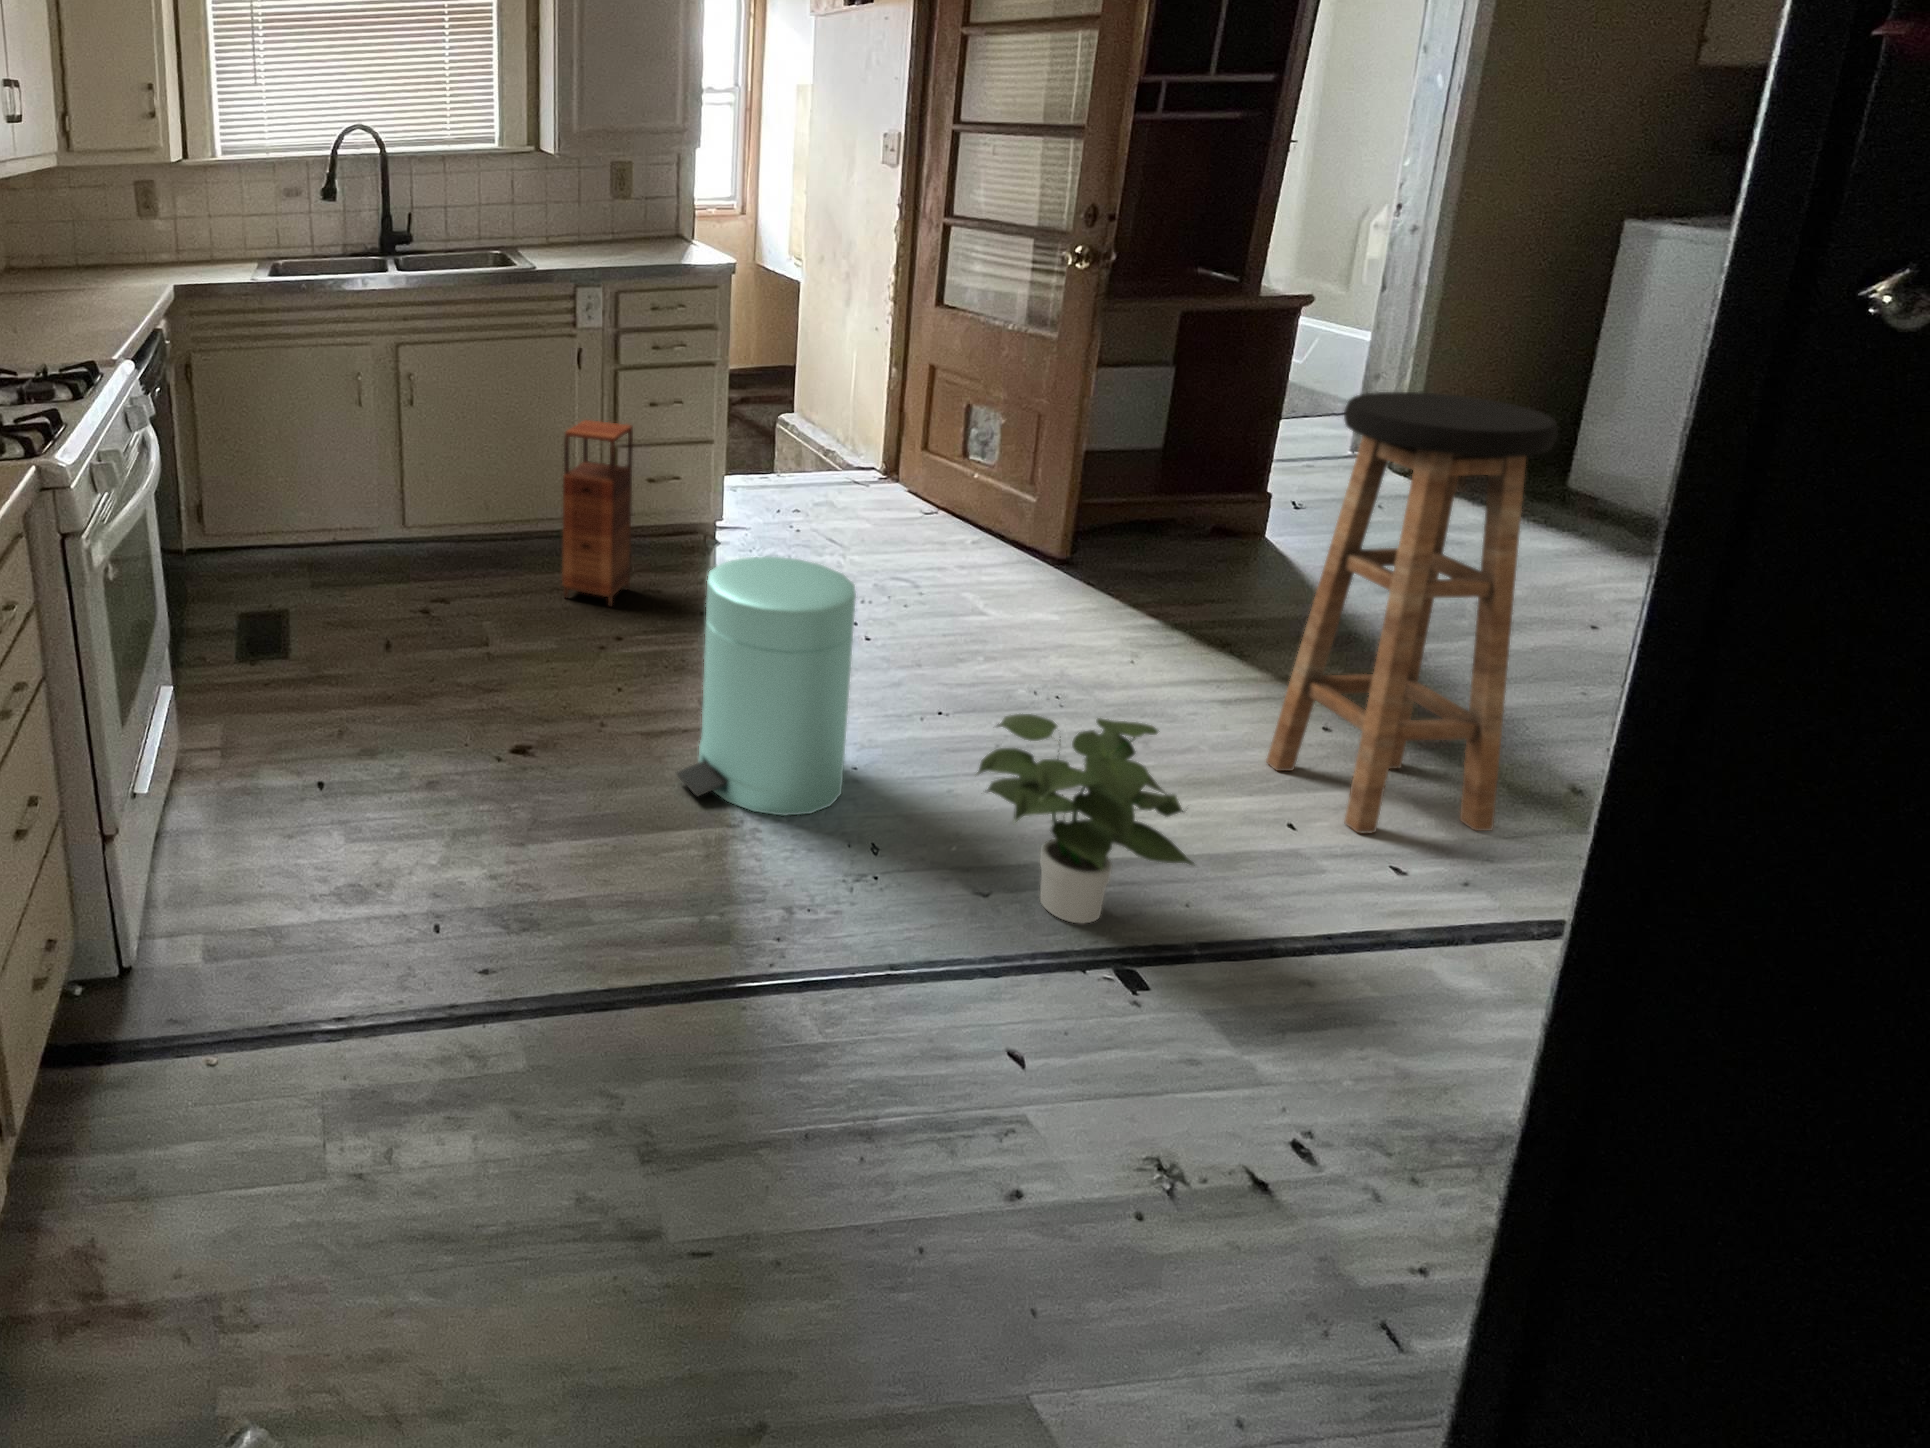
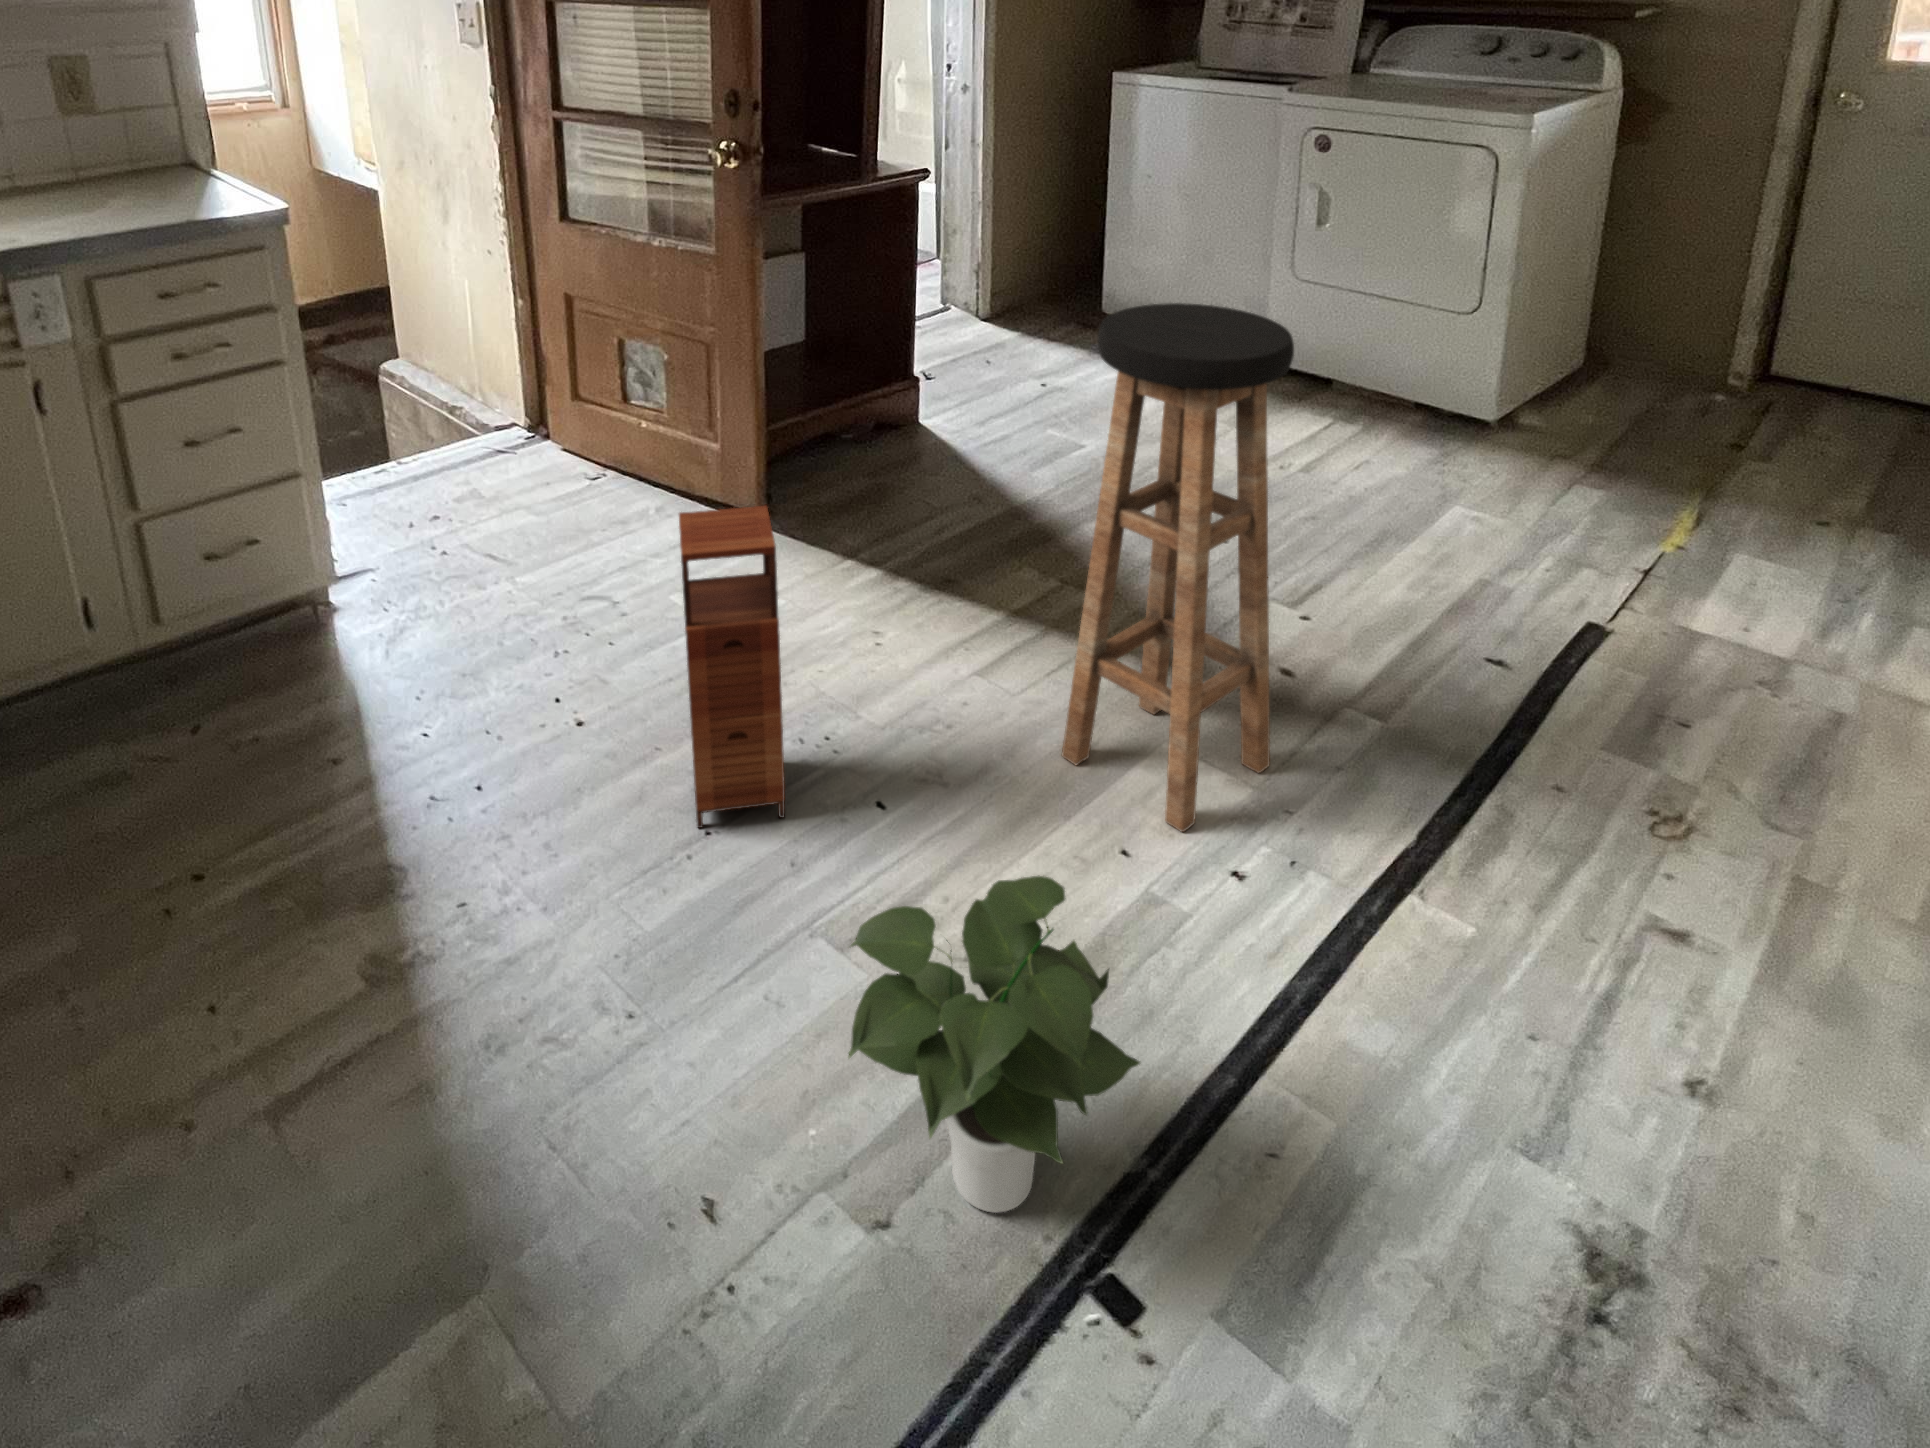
storage cabinet: present [562,420,633,607] -> present [679,506,785,828]
trash can: present [677,556,856,816] -> none [343,740,631,1264]

